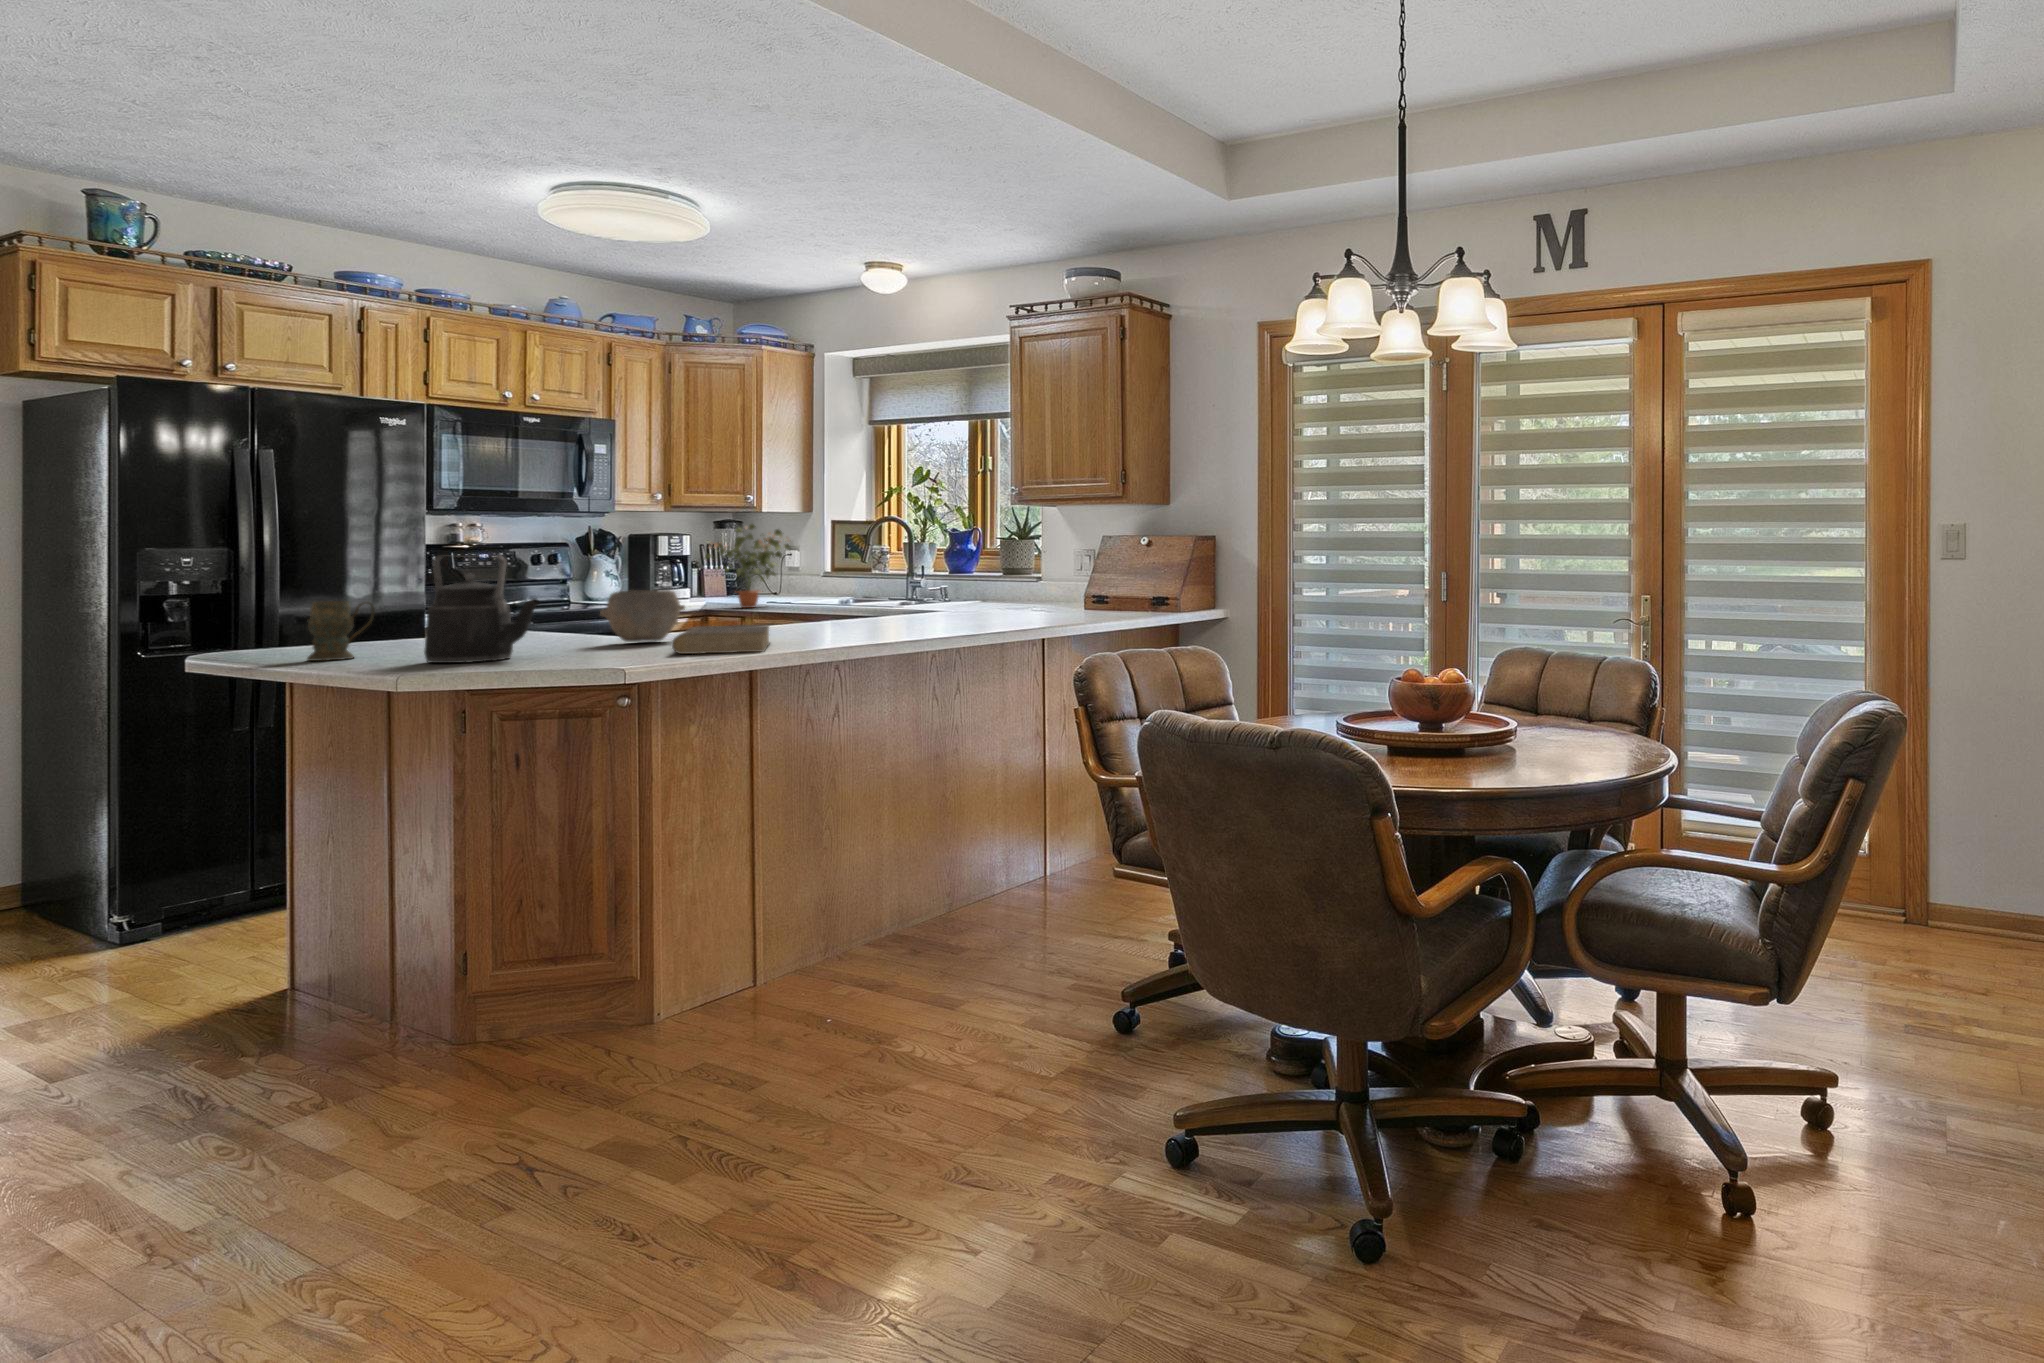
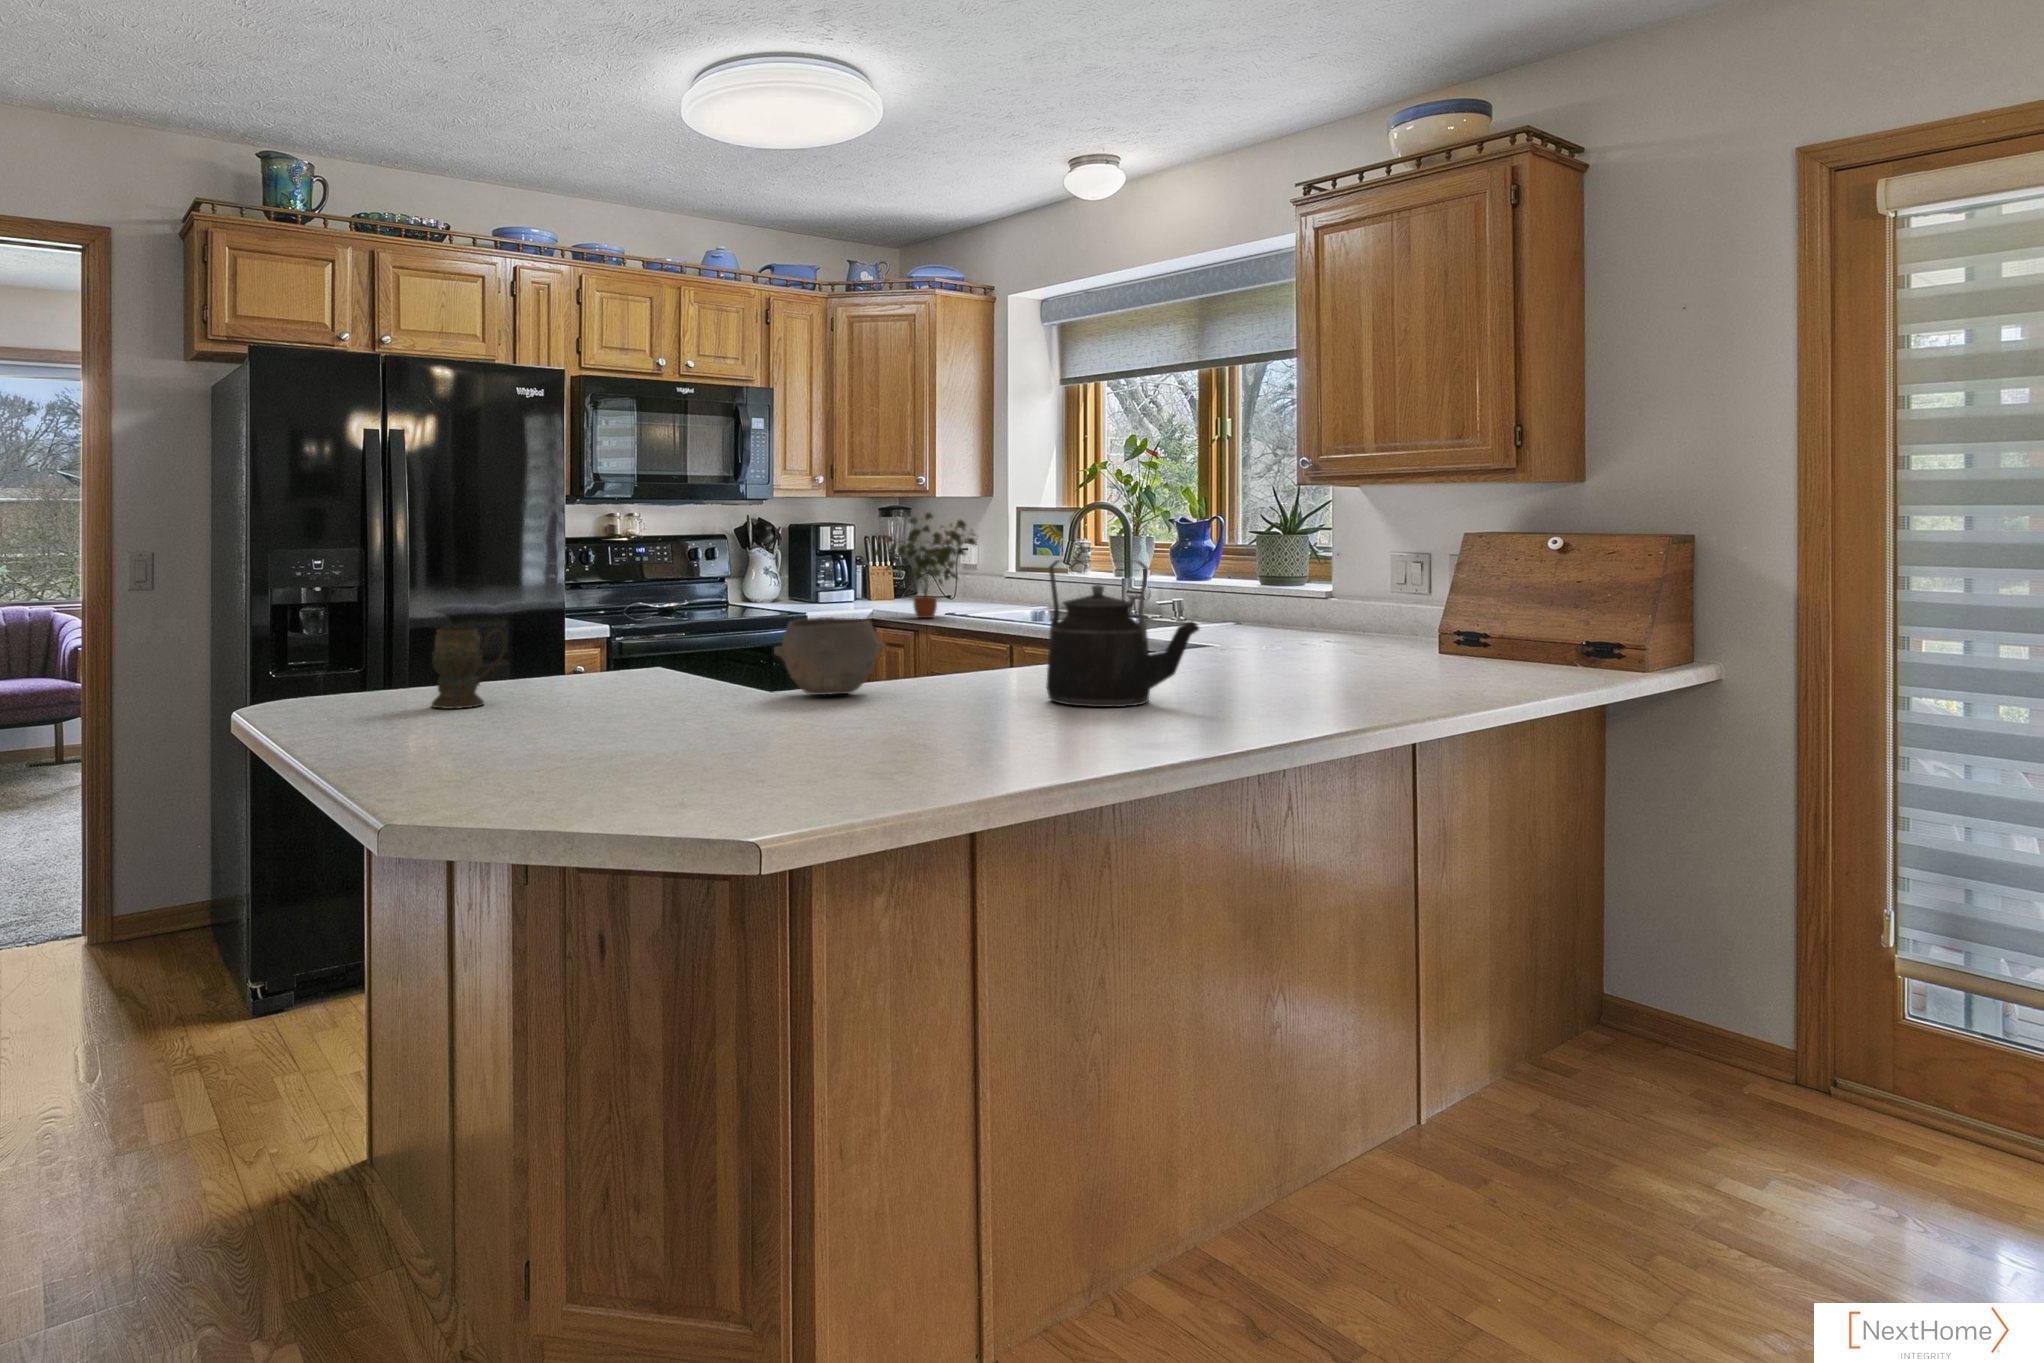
kettle: present [424,555,540,663] -> present [1047,560,1199,707]
book: present [672,625,770,654] -> none [884,682,1025,740]

